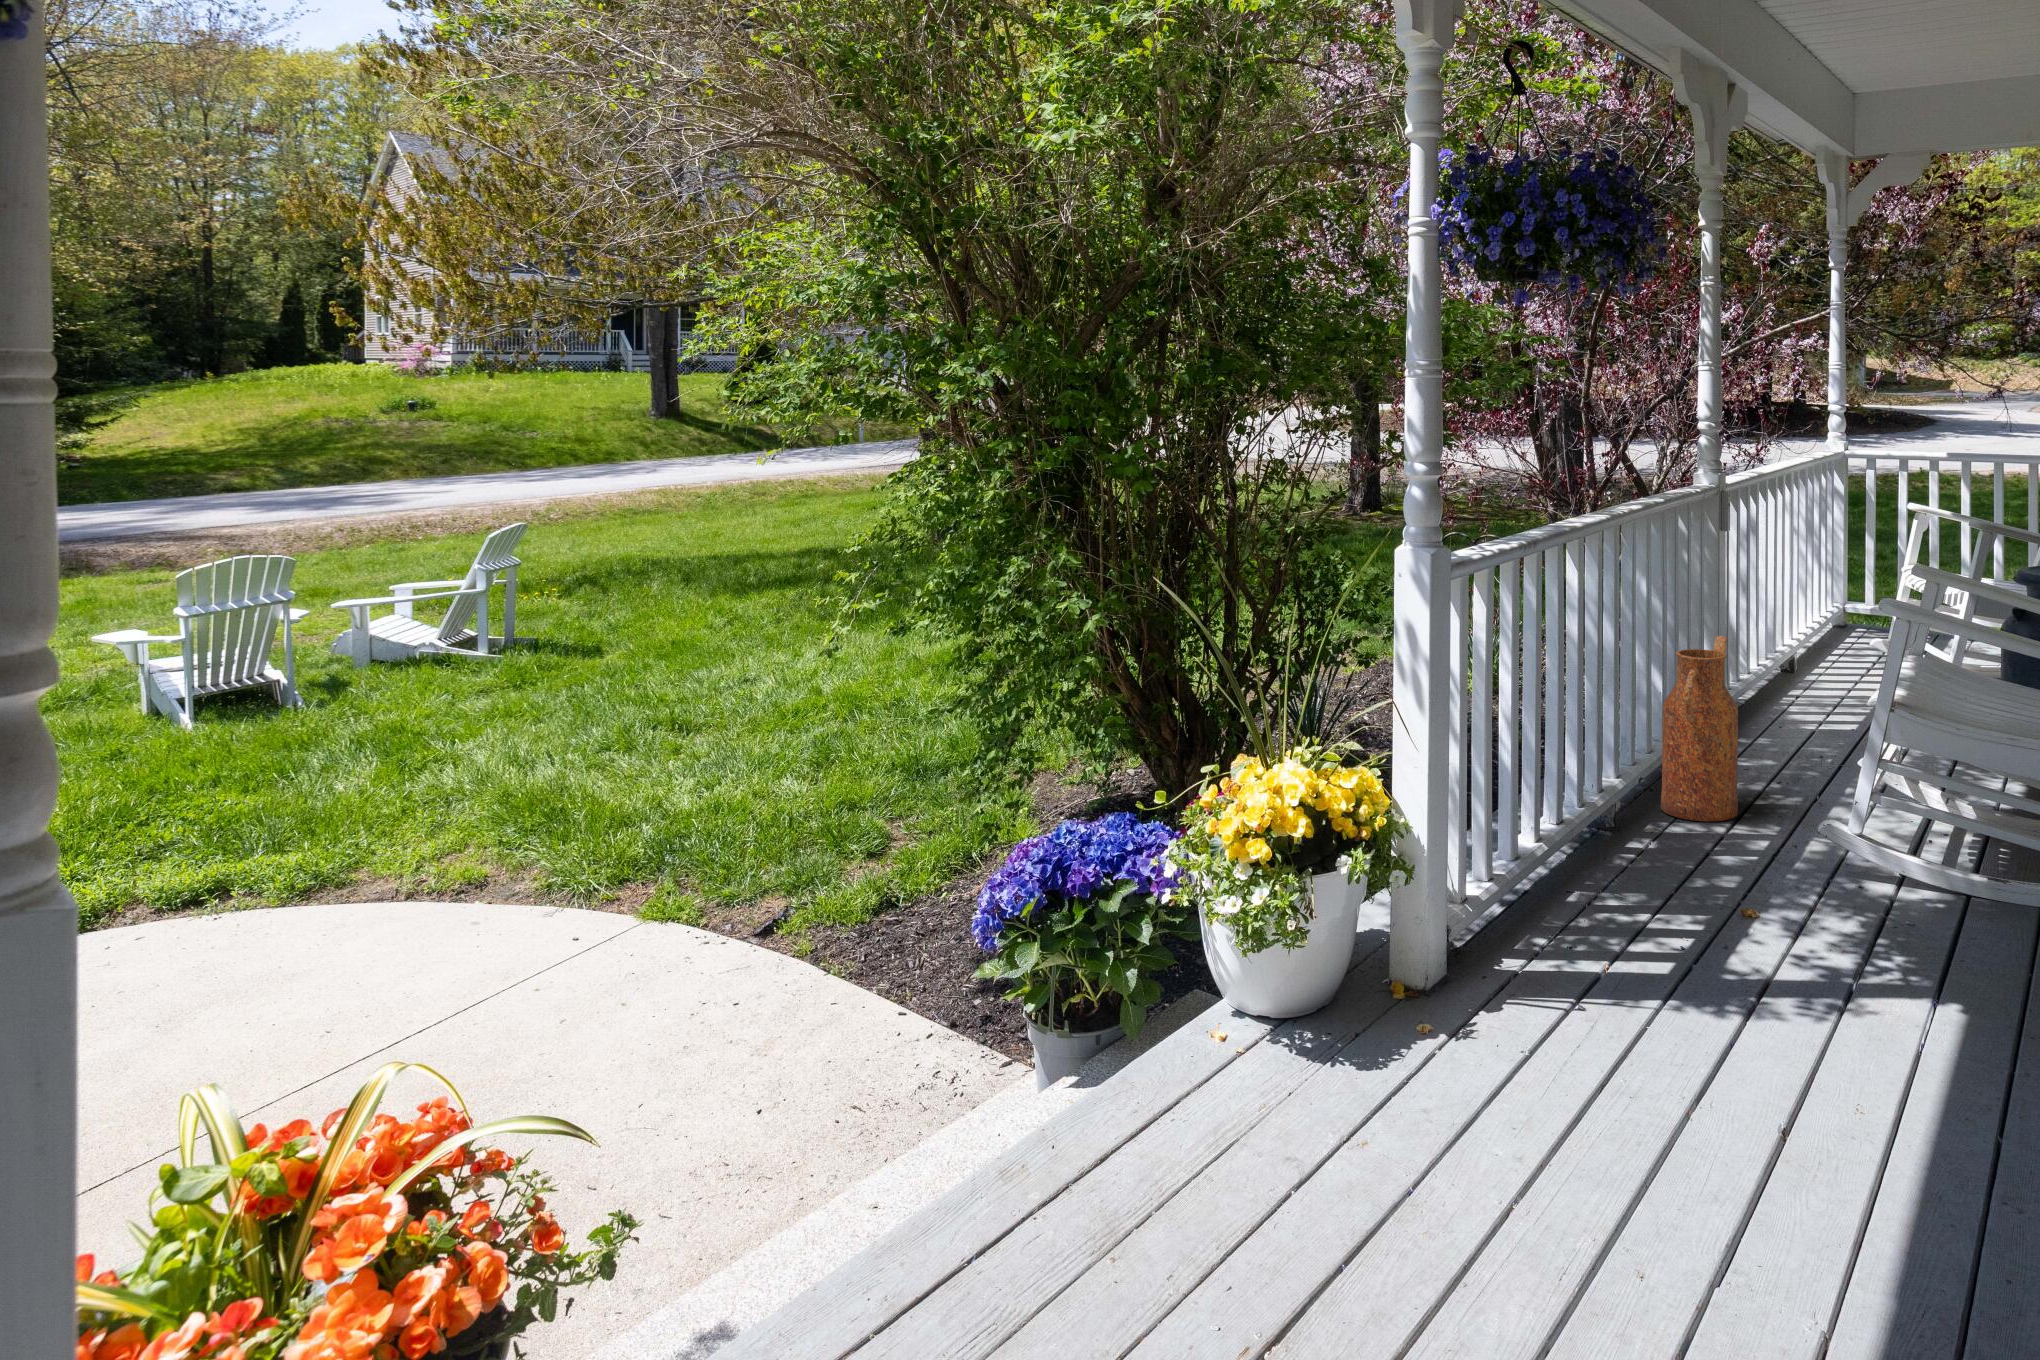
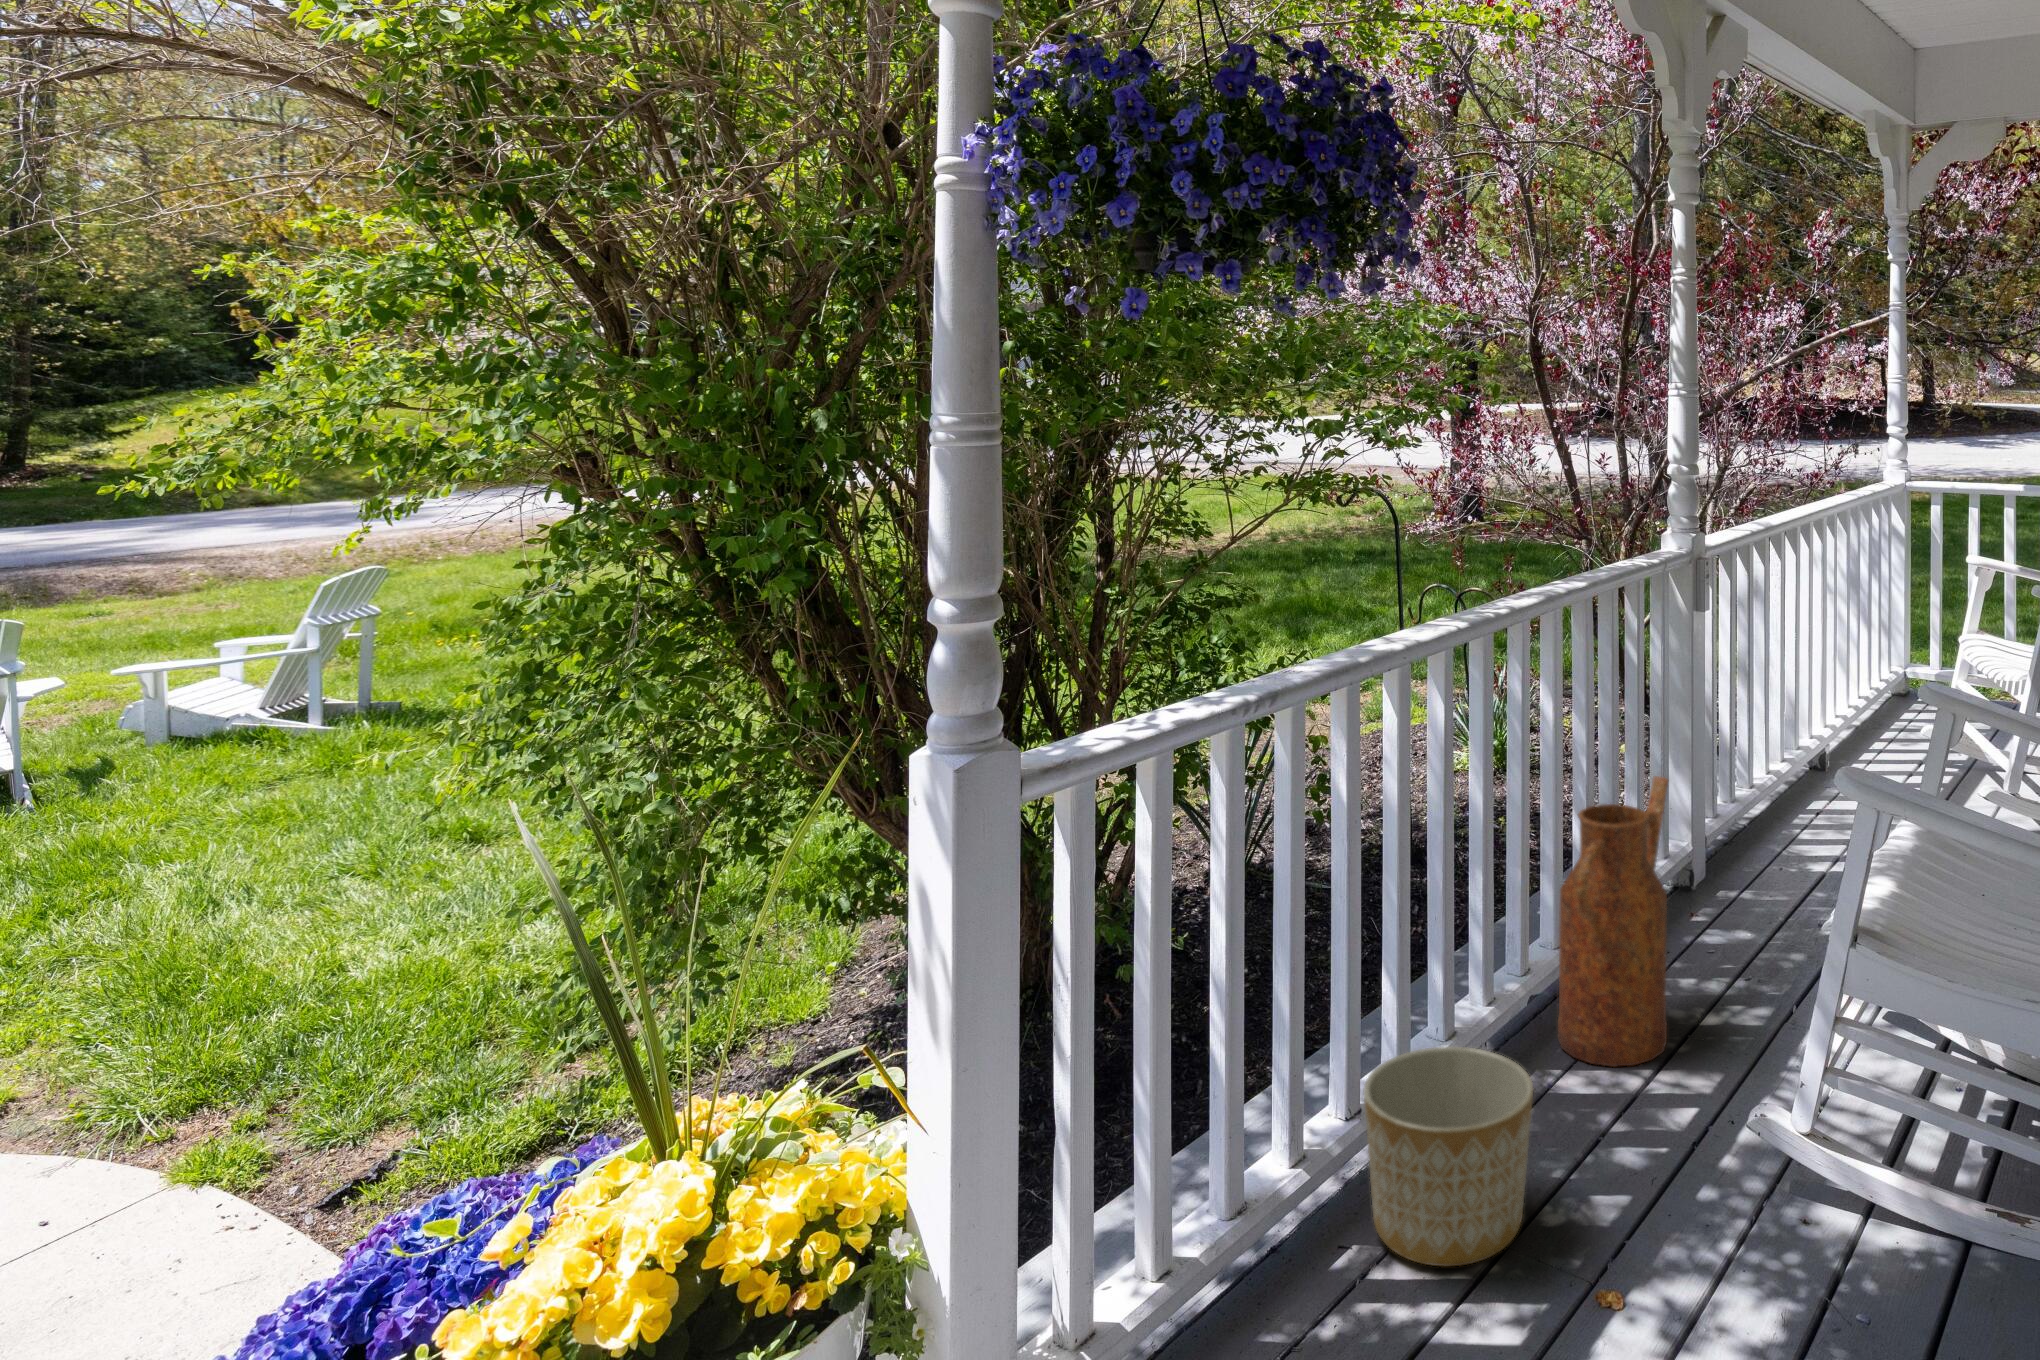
planter: none [1584,780,1693,898] -> present [1364,1047,1533,1267]

